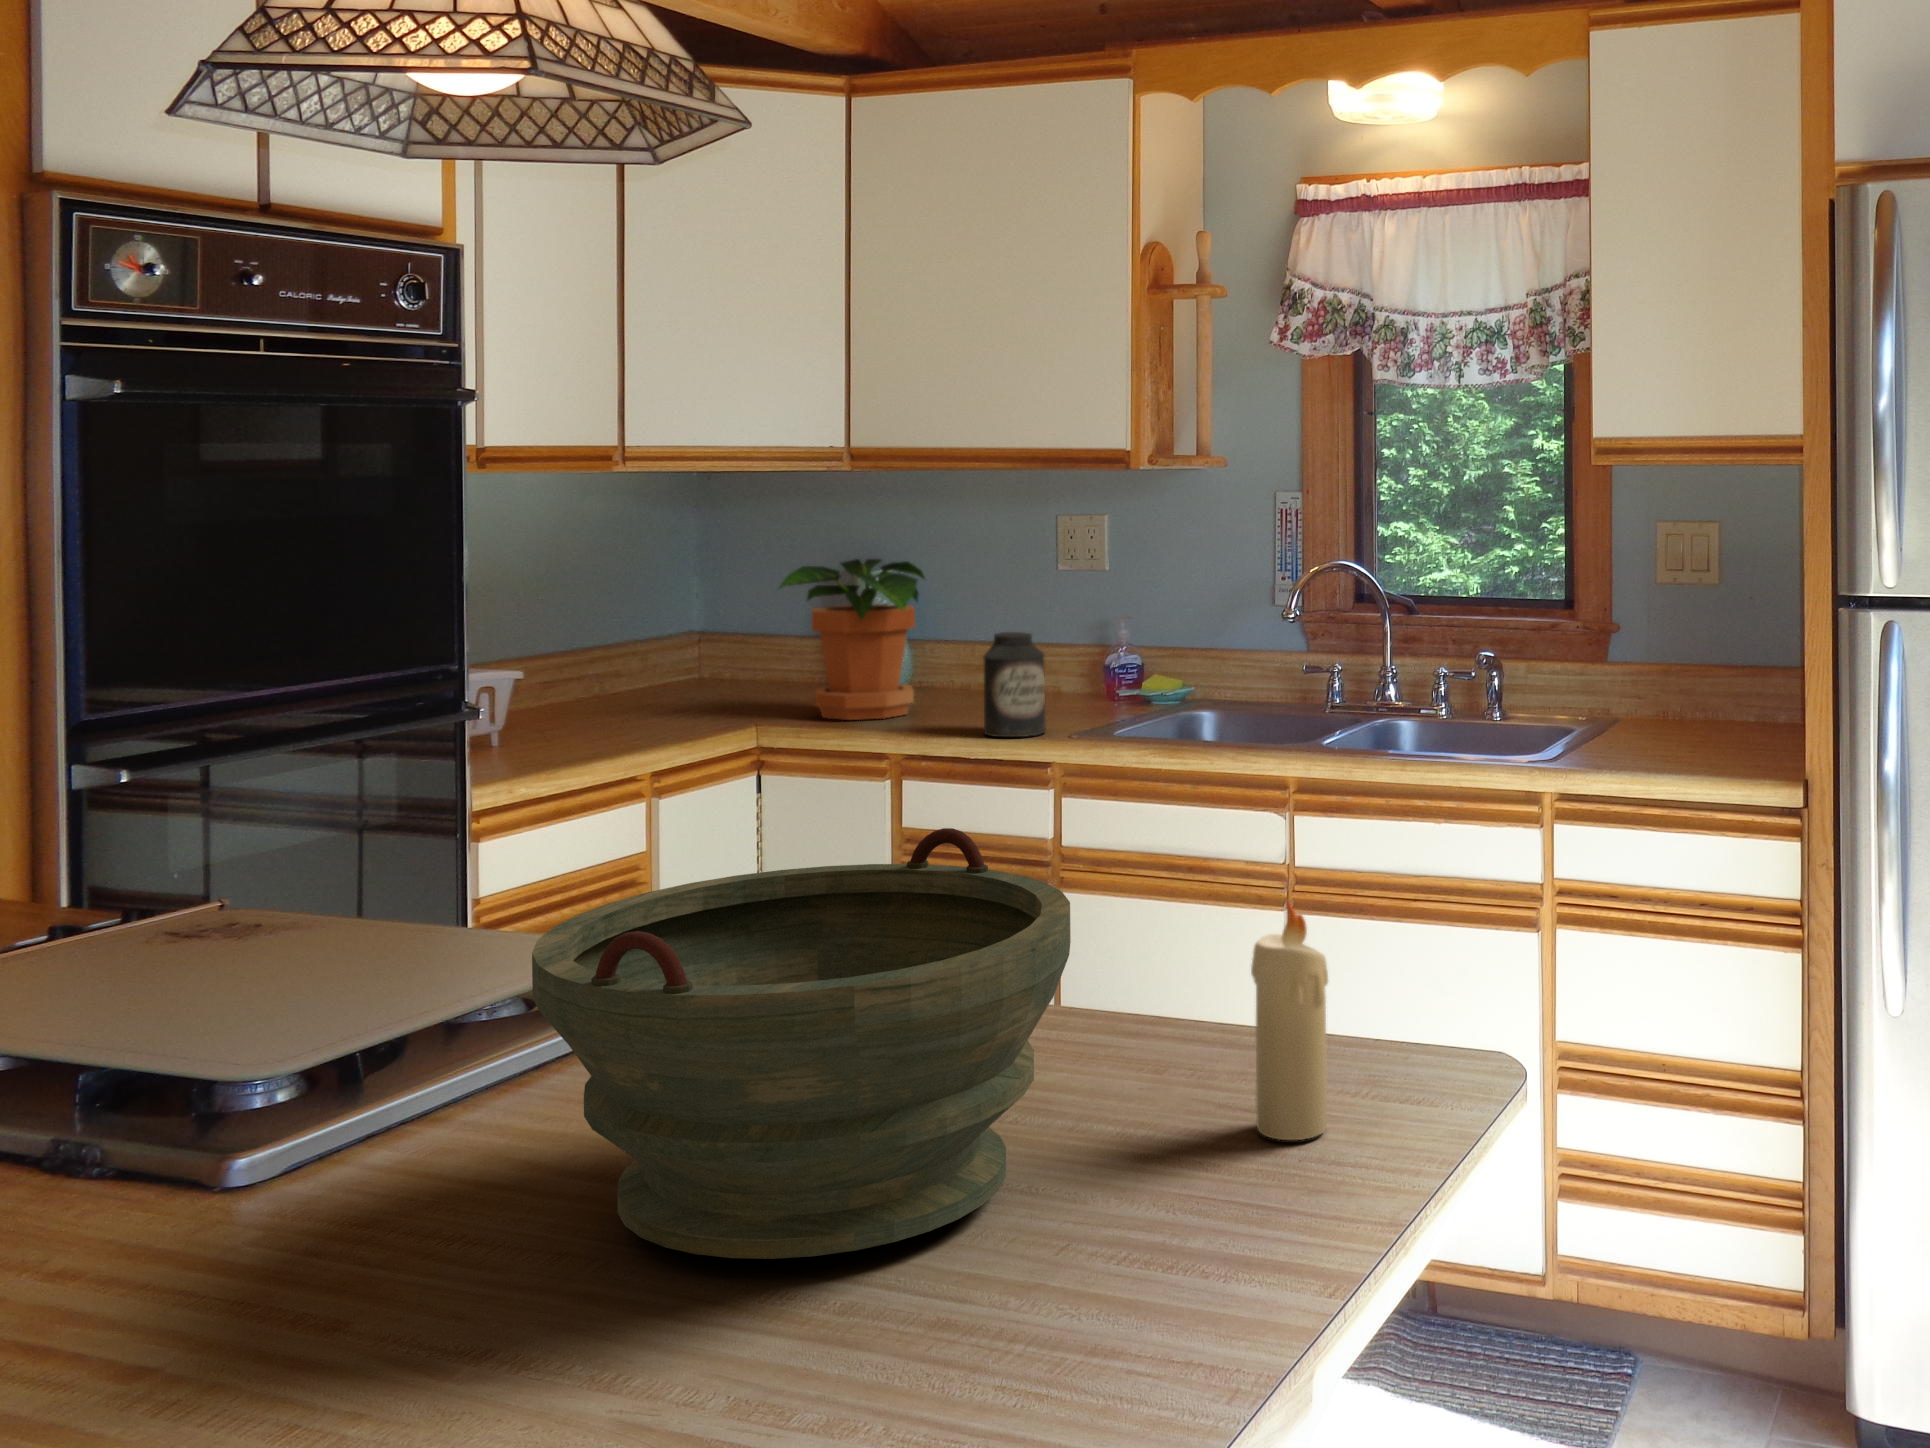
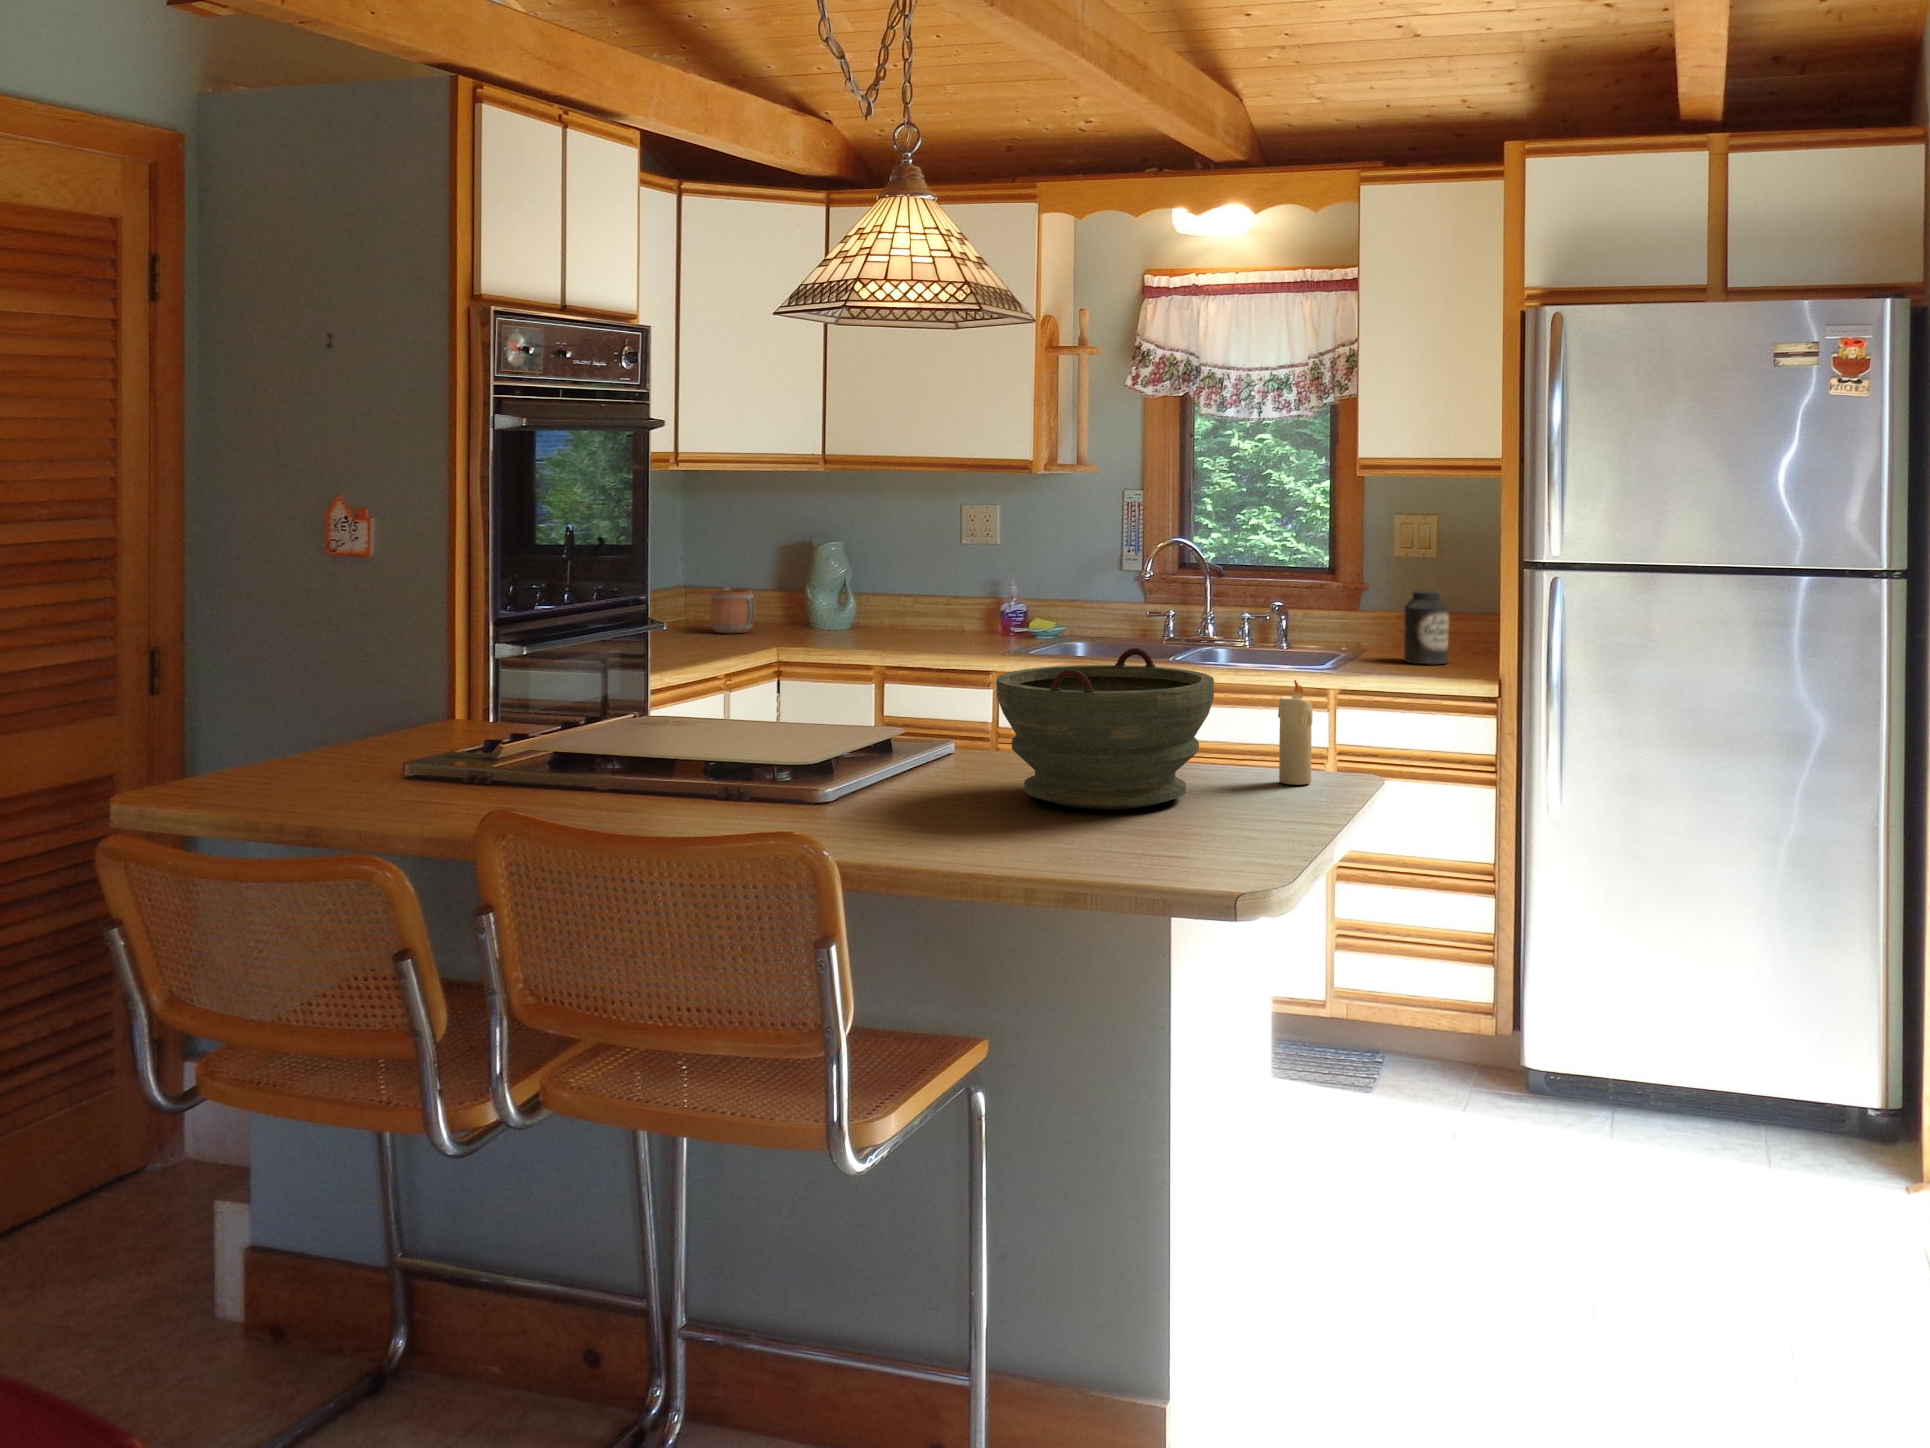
potted plant: present [779,559,925,720] -> none [782,533,884,645]
canister: present [984,632,1046,737] -> present [1404,591,1449,664]
mug: none [700,635,765,700] -> present [710,588,755,633]

